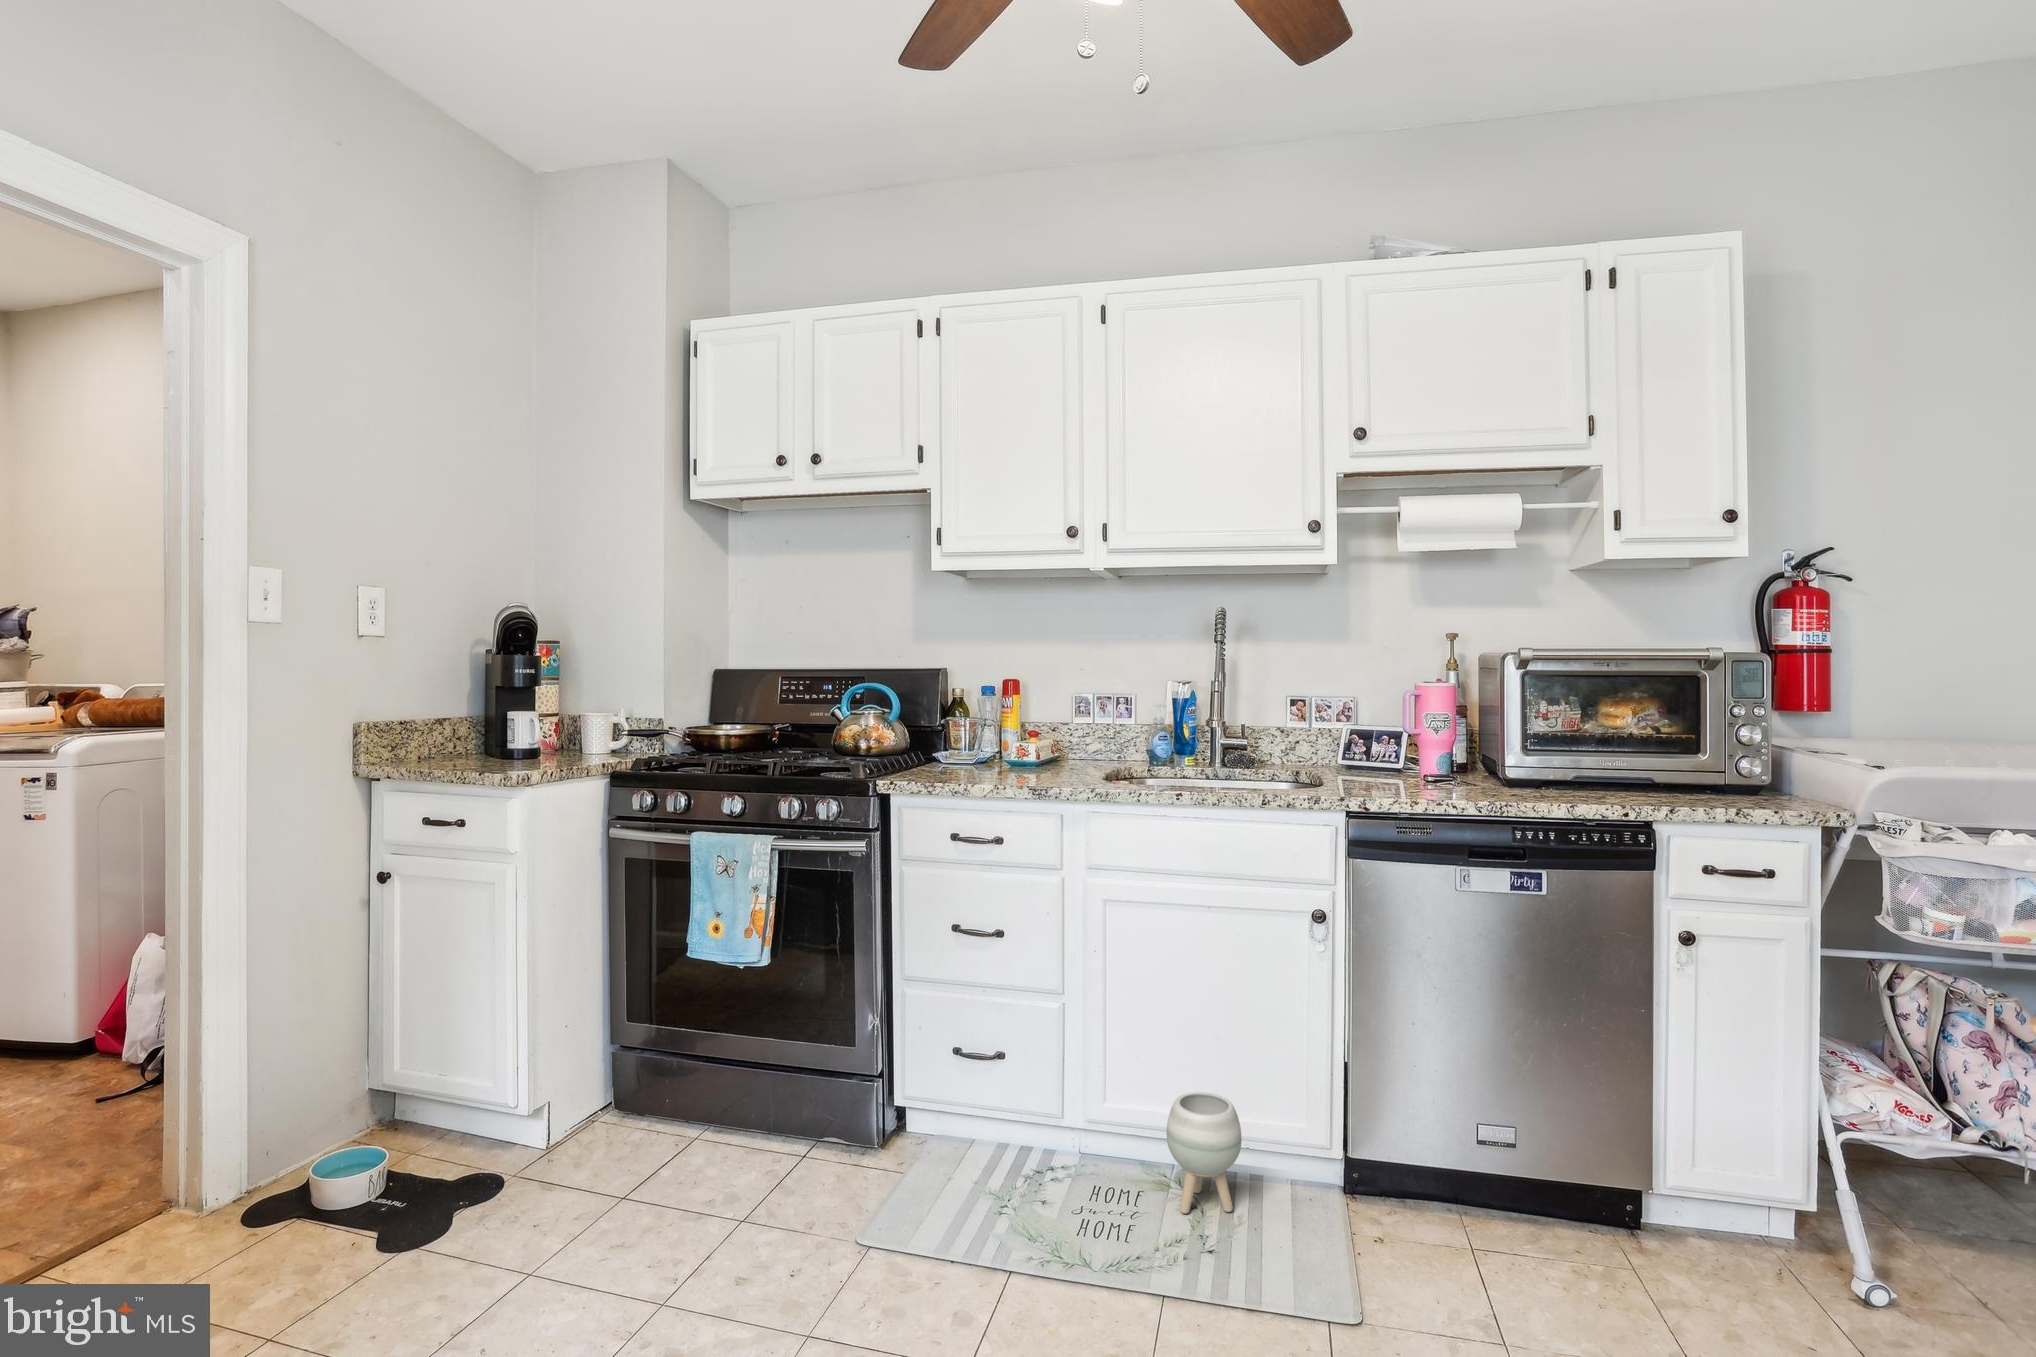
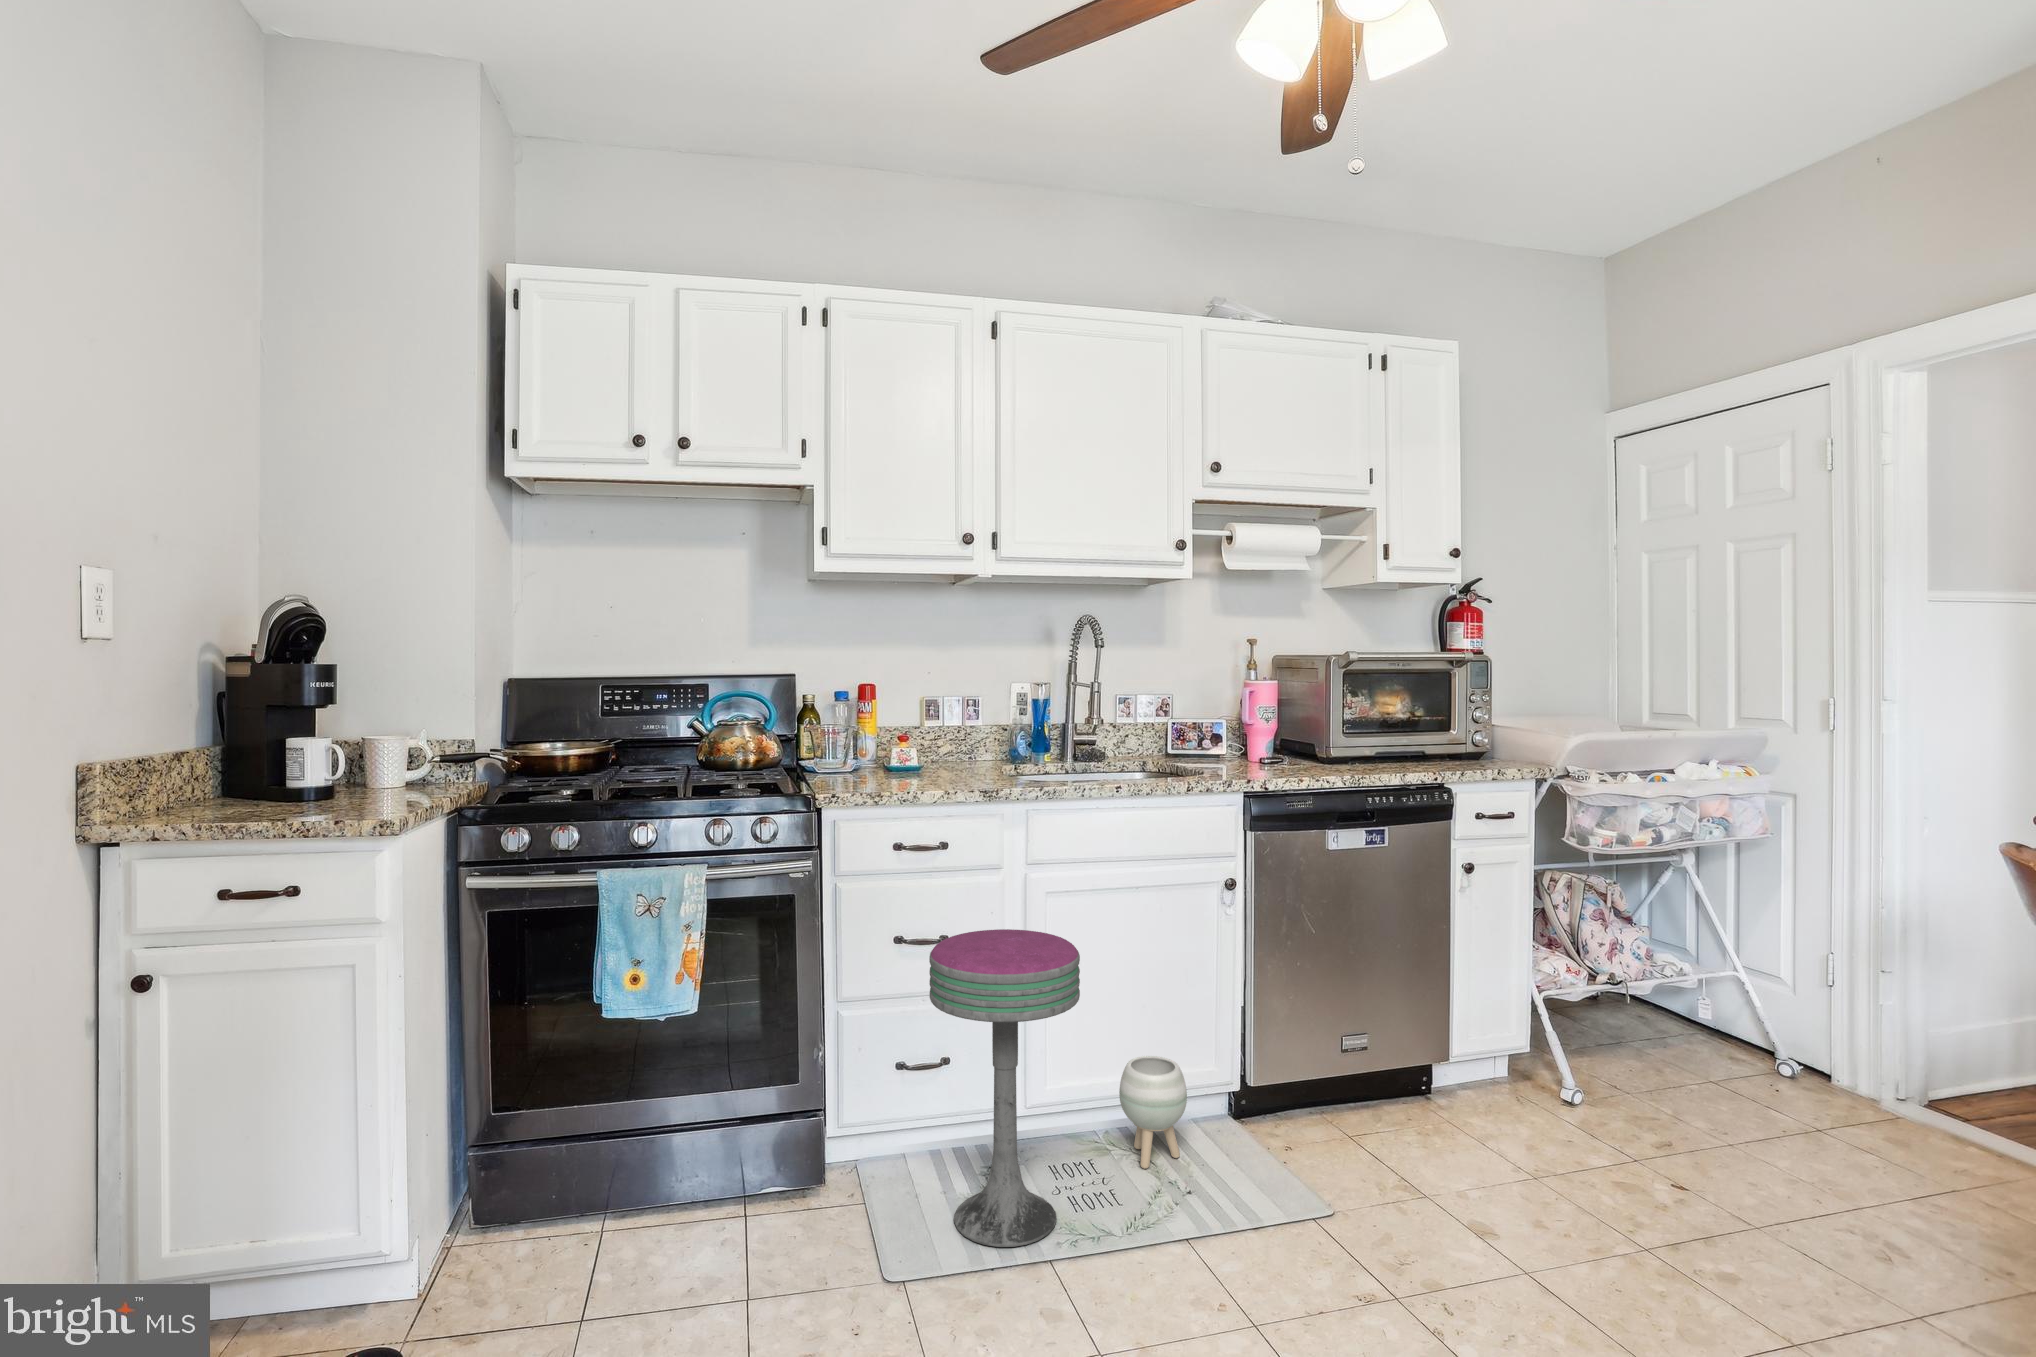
bar stool: none [928,928,1081,1251] -> present [929,929,1080,1247]

